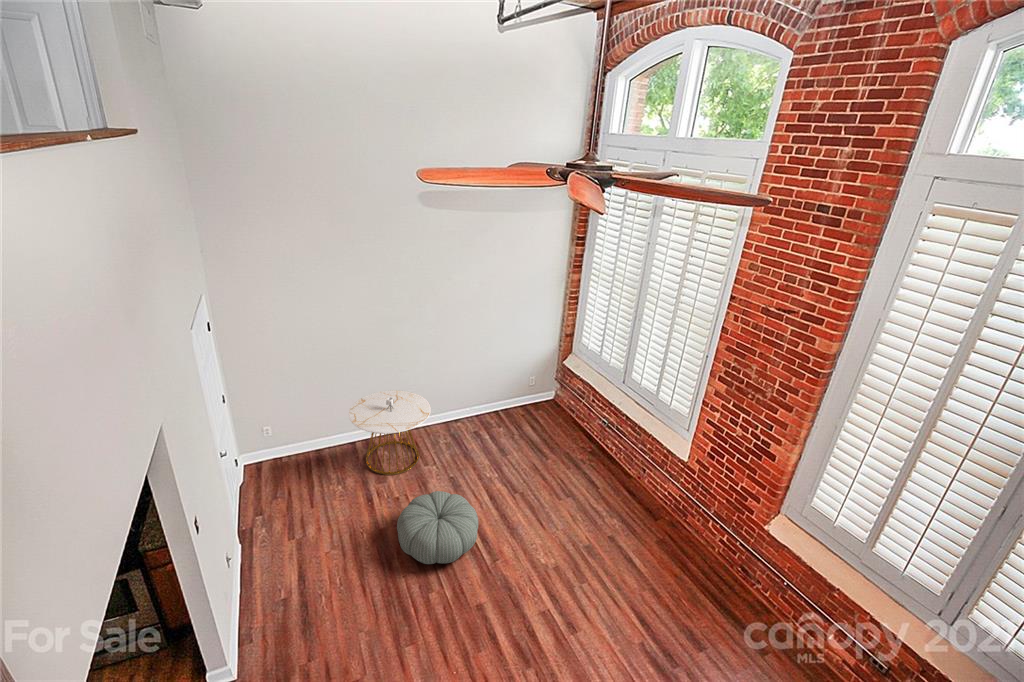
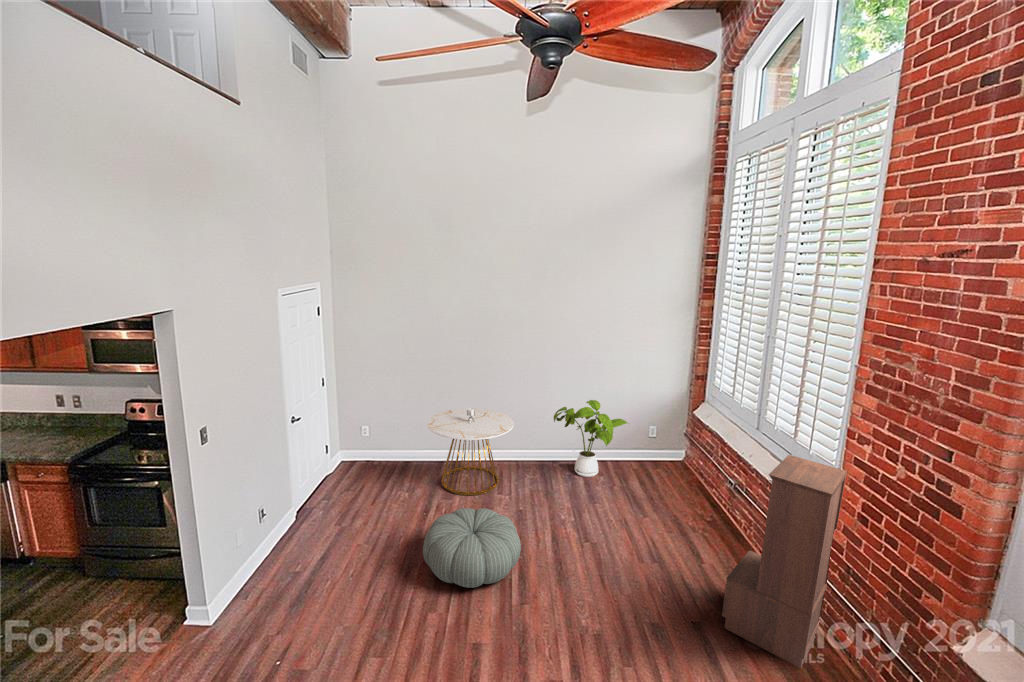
house plant: none [456,370,517,430] -> present [553,400,628,477]
bookshelf: none [626,418,702,548] -> present [722,455,847,668]

